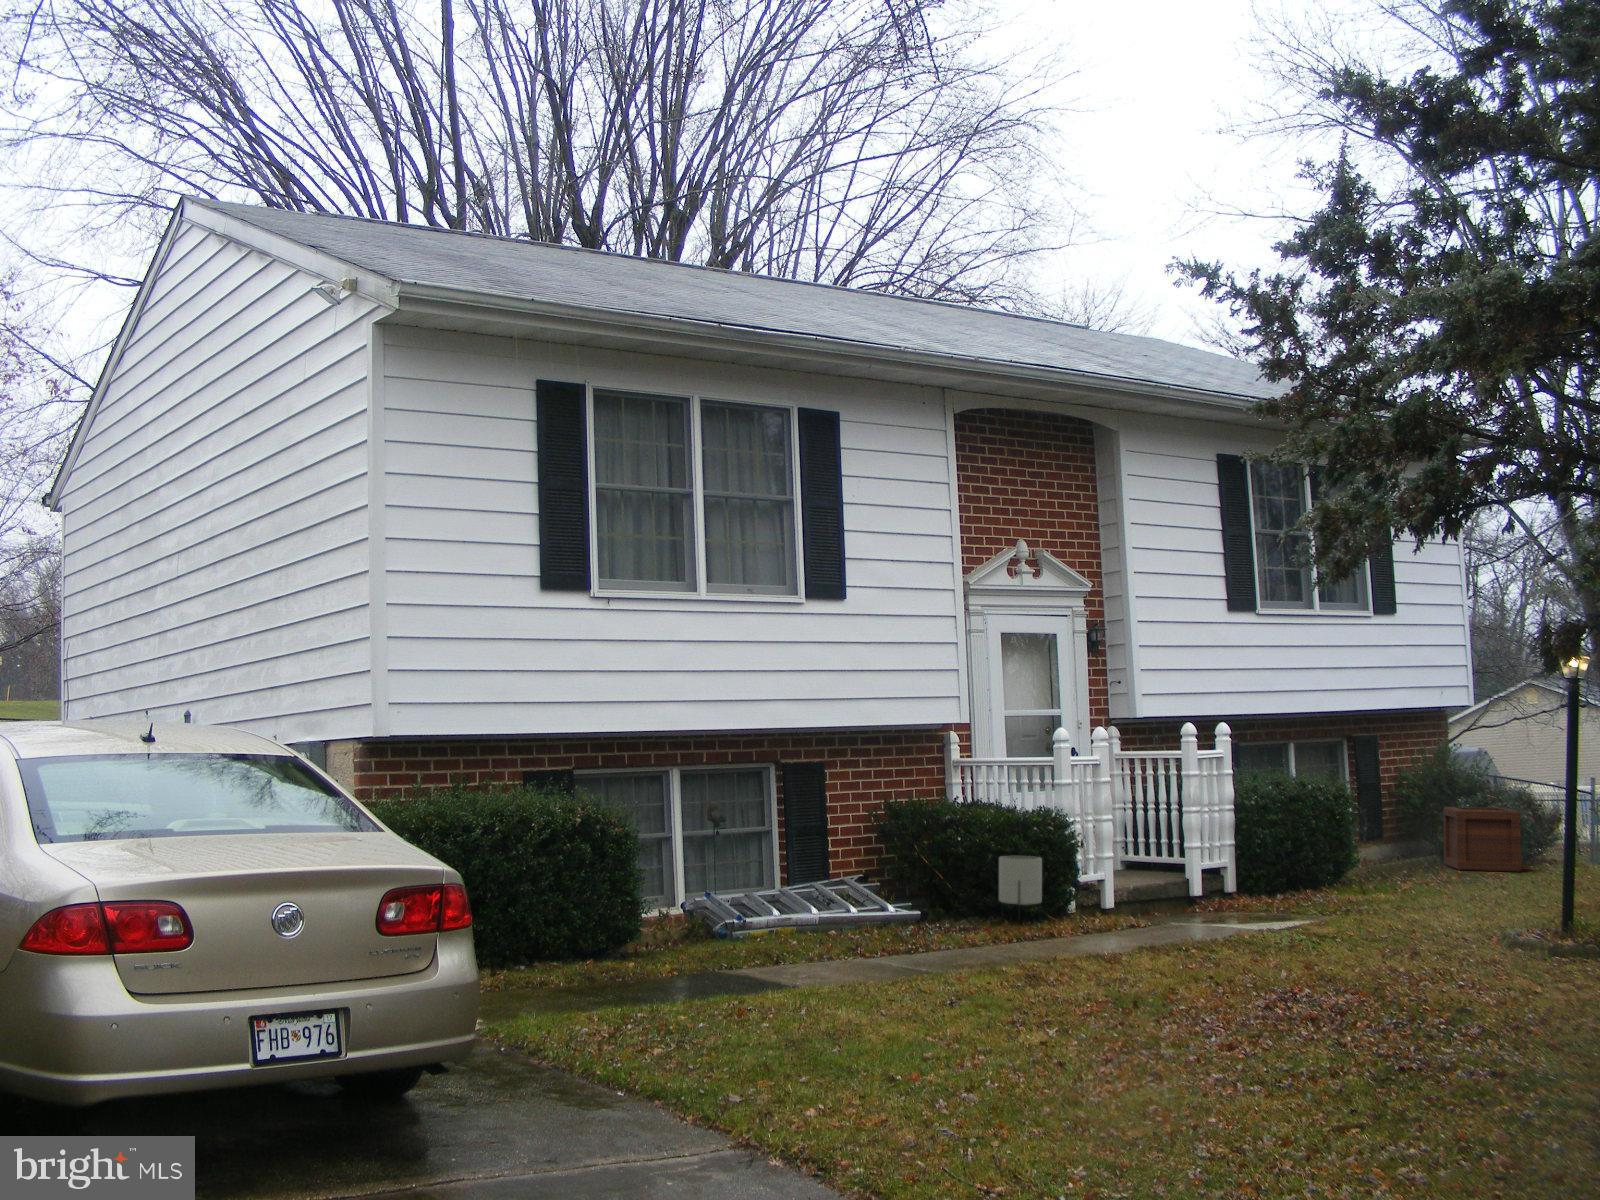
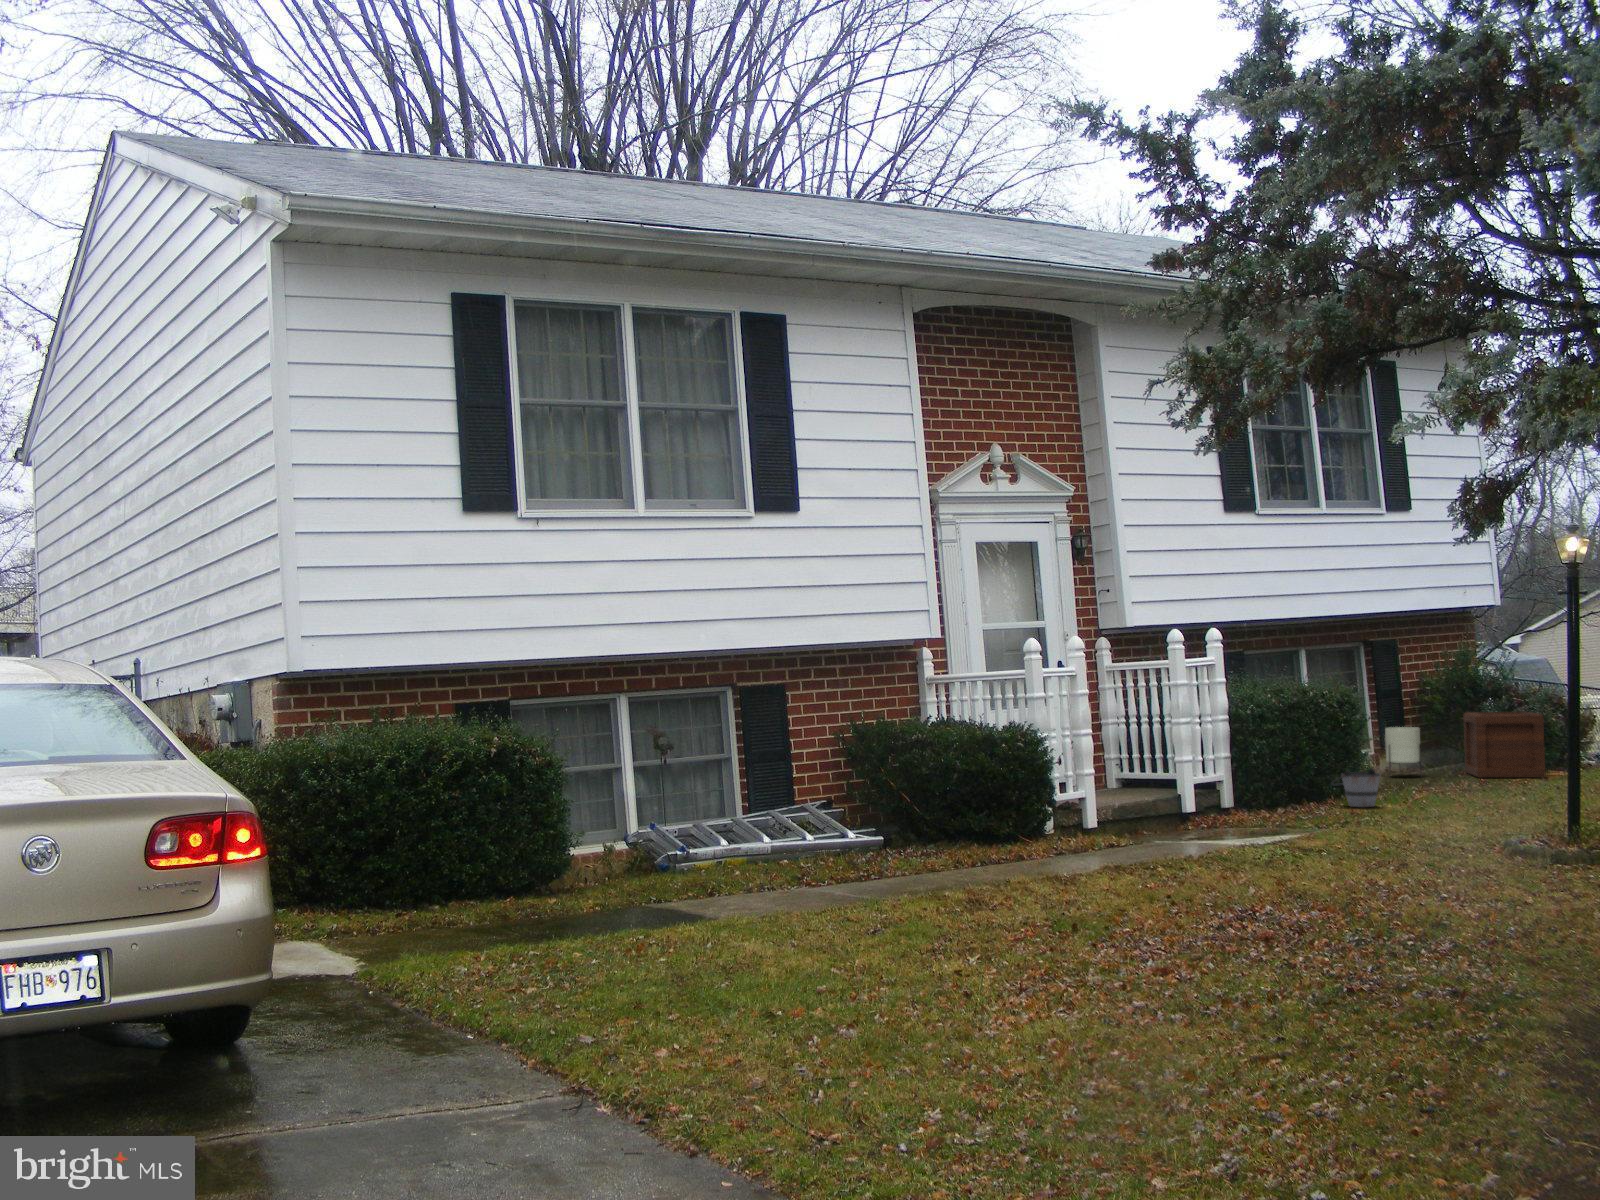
planter: present [999,856,1042,921] -> present [1385,727,1421,774]
bucket: none [1328,859,1376,896] -> present [1332,768,1381,807]

